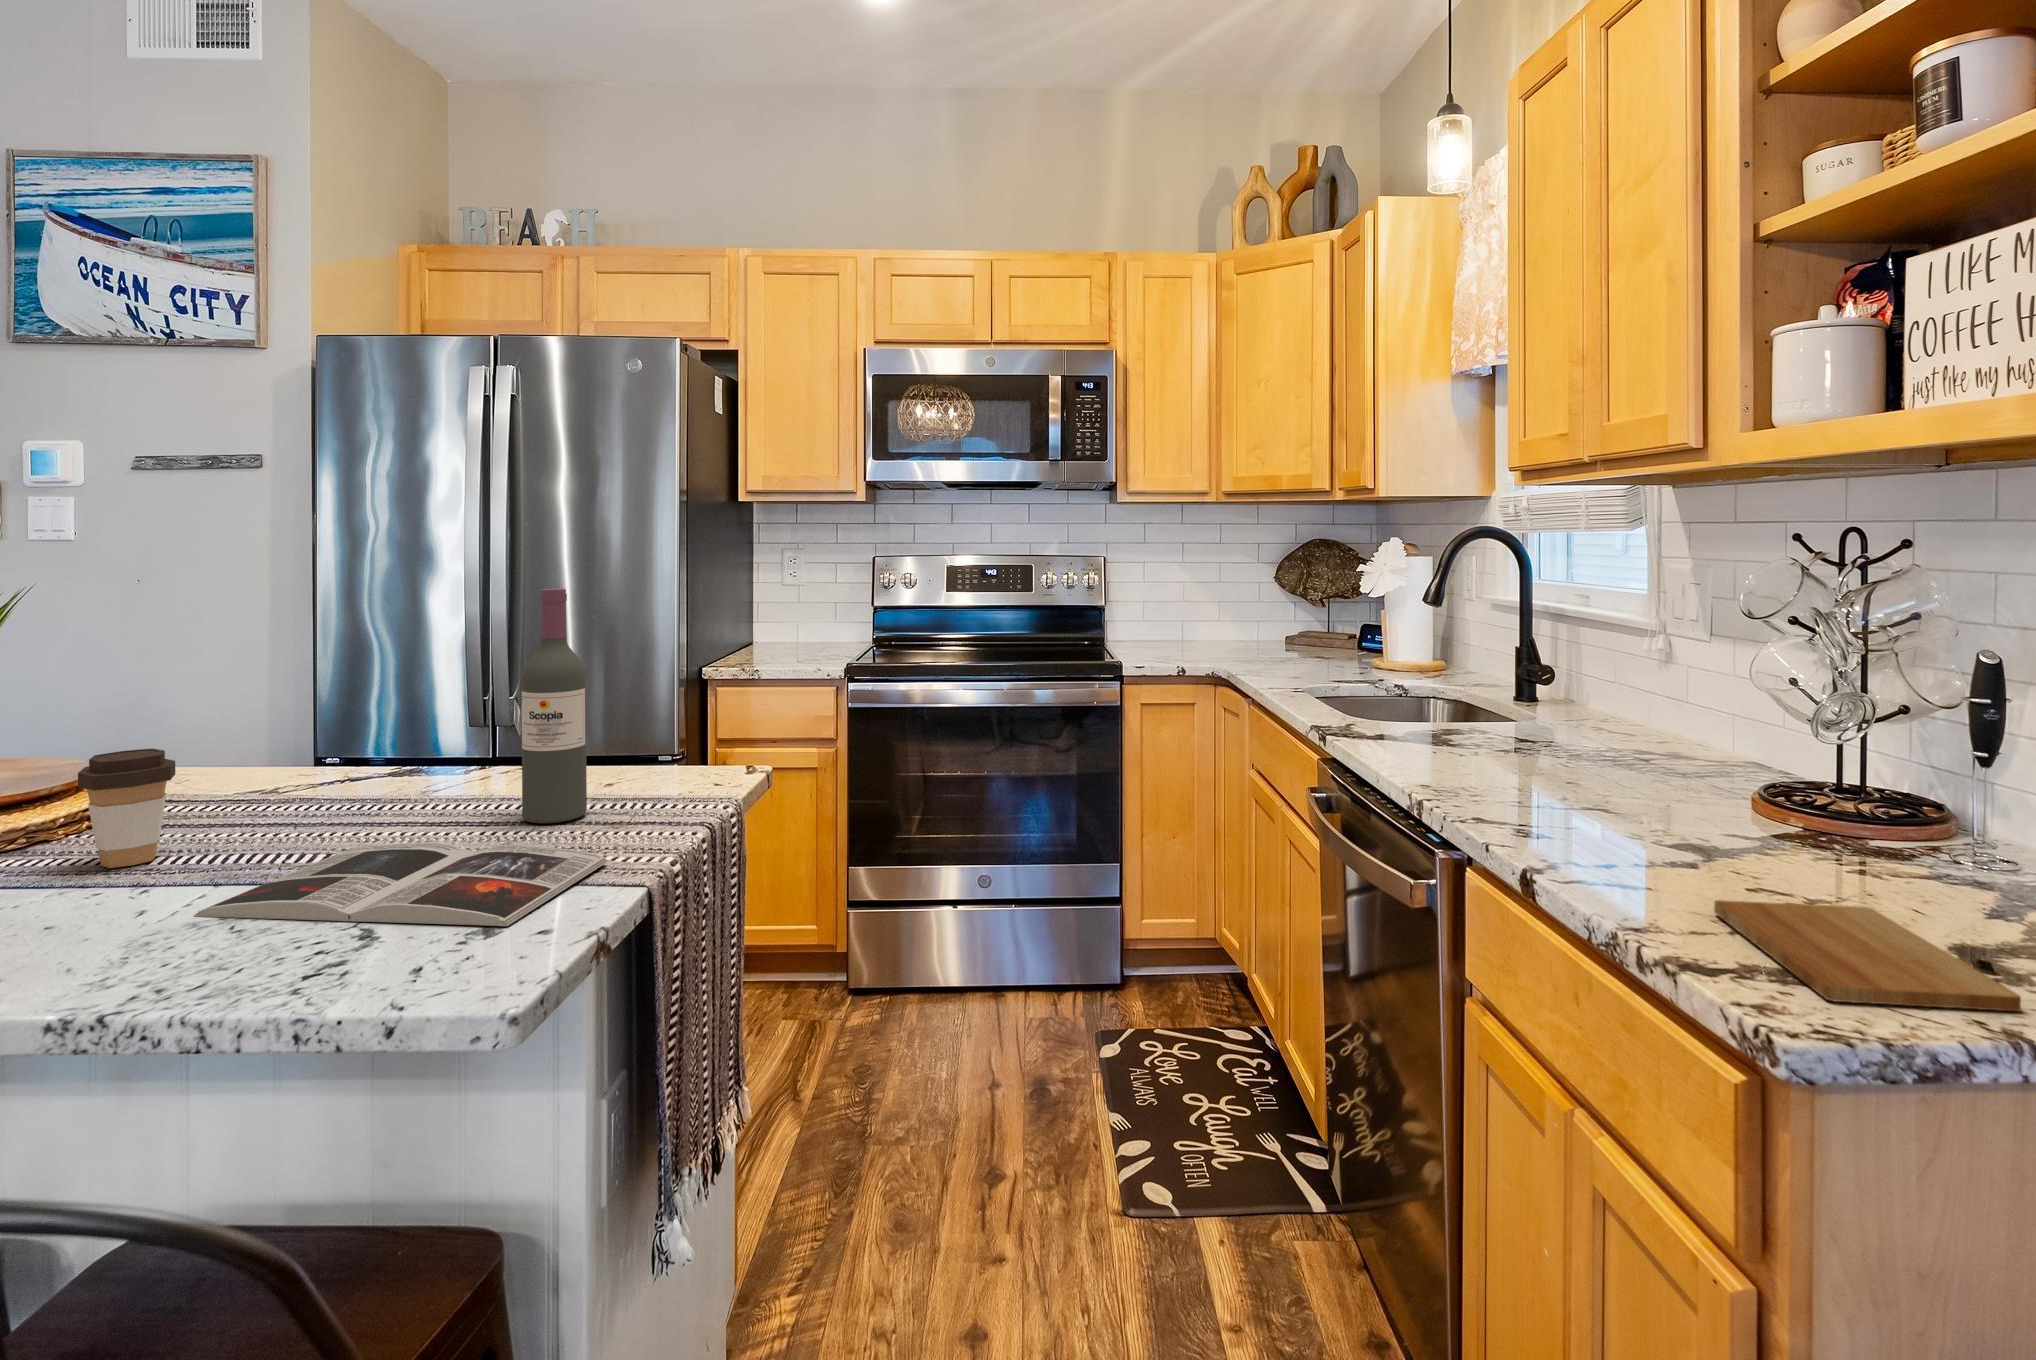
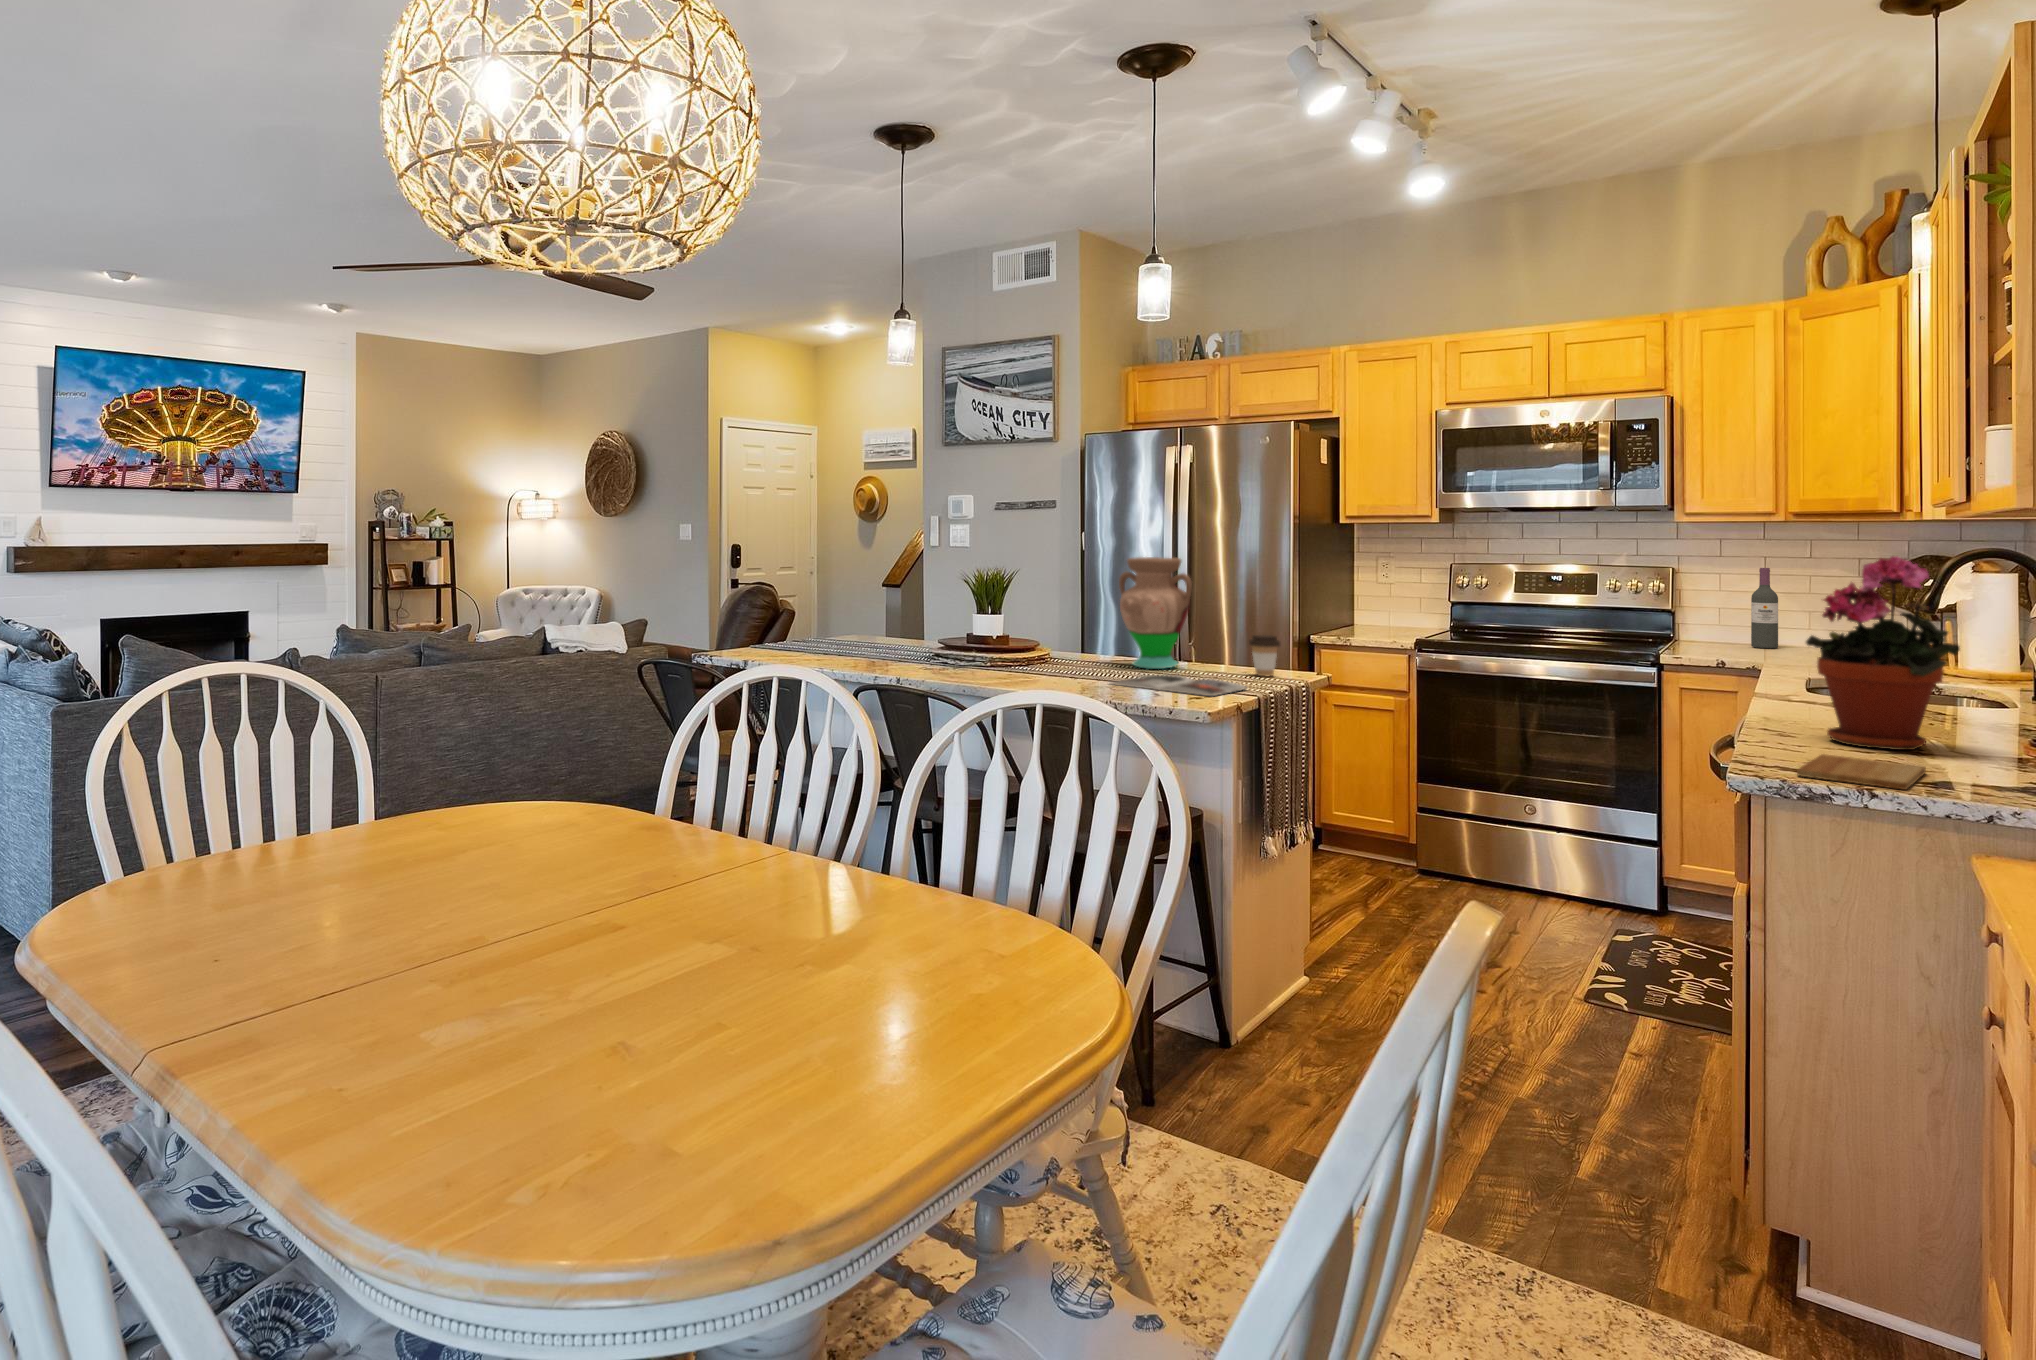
potted plant: none [1530,525,1748,846] -> present [1806,556,1960,750]
vase: none [299,548,480,809] -> present [1119,557,1192,669]
wine bottle: present [522,589,587,823] -> present [1751,568,1778,648]
coffee cup: present [78,748,175,868] -> present [1249,635,1280,676]

